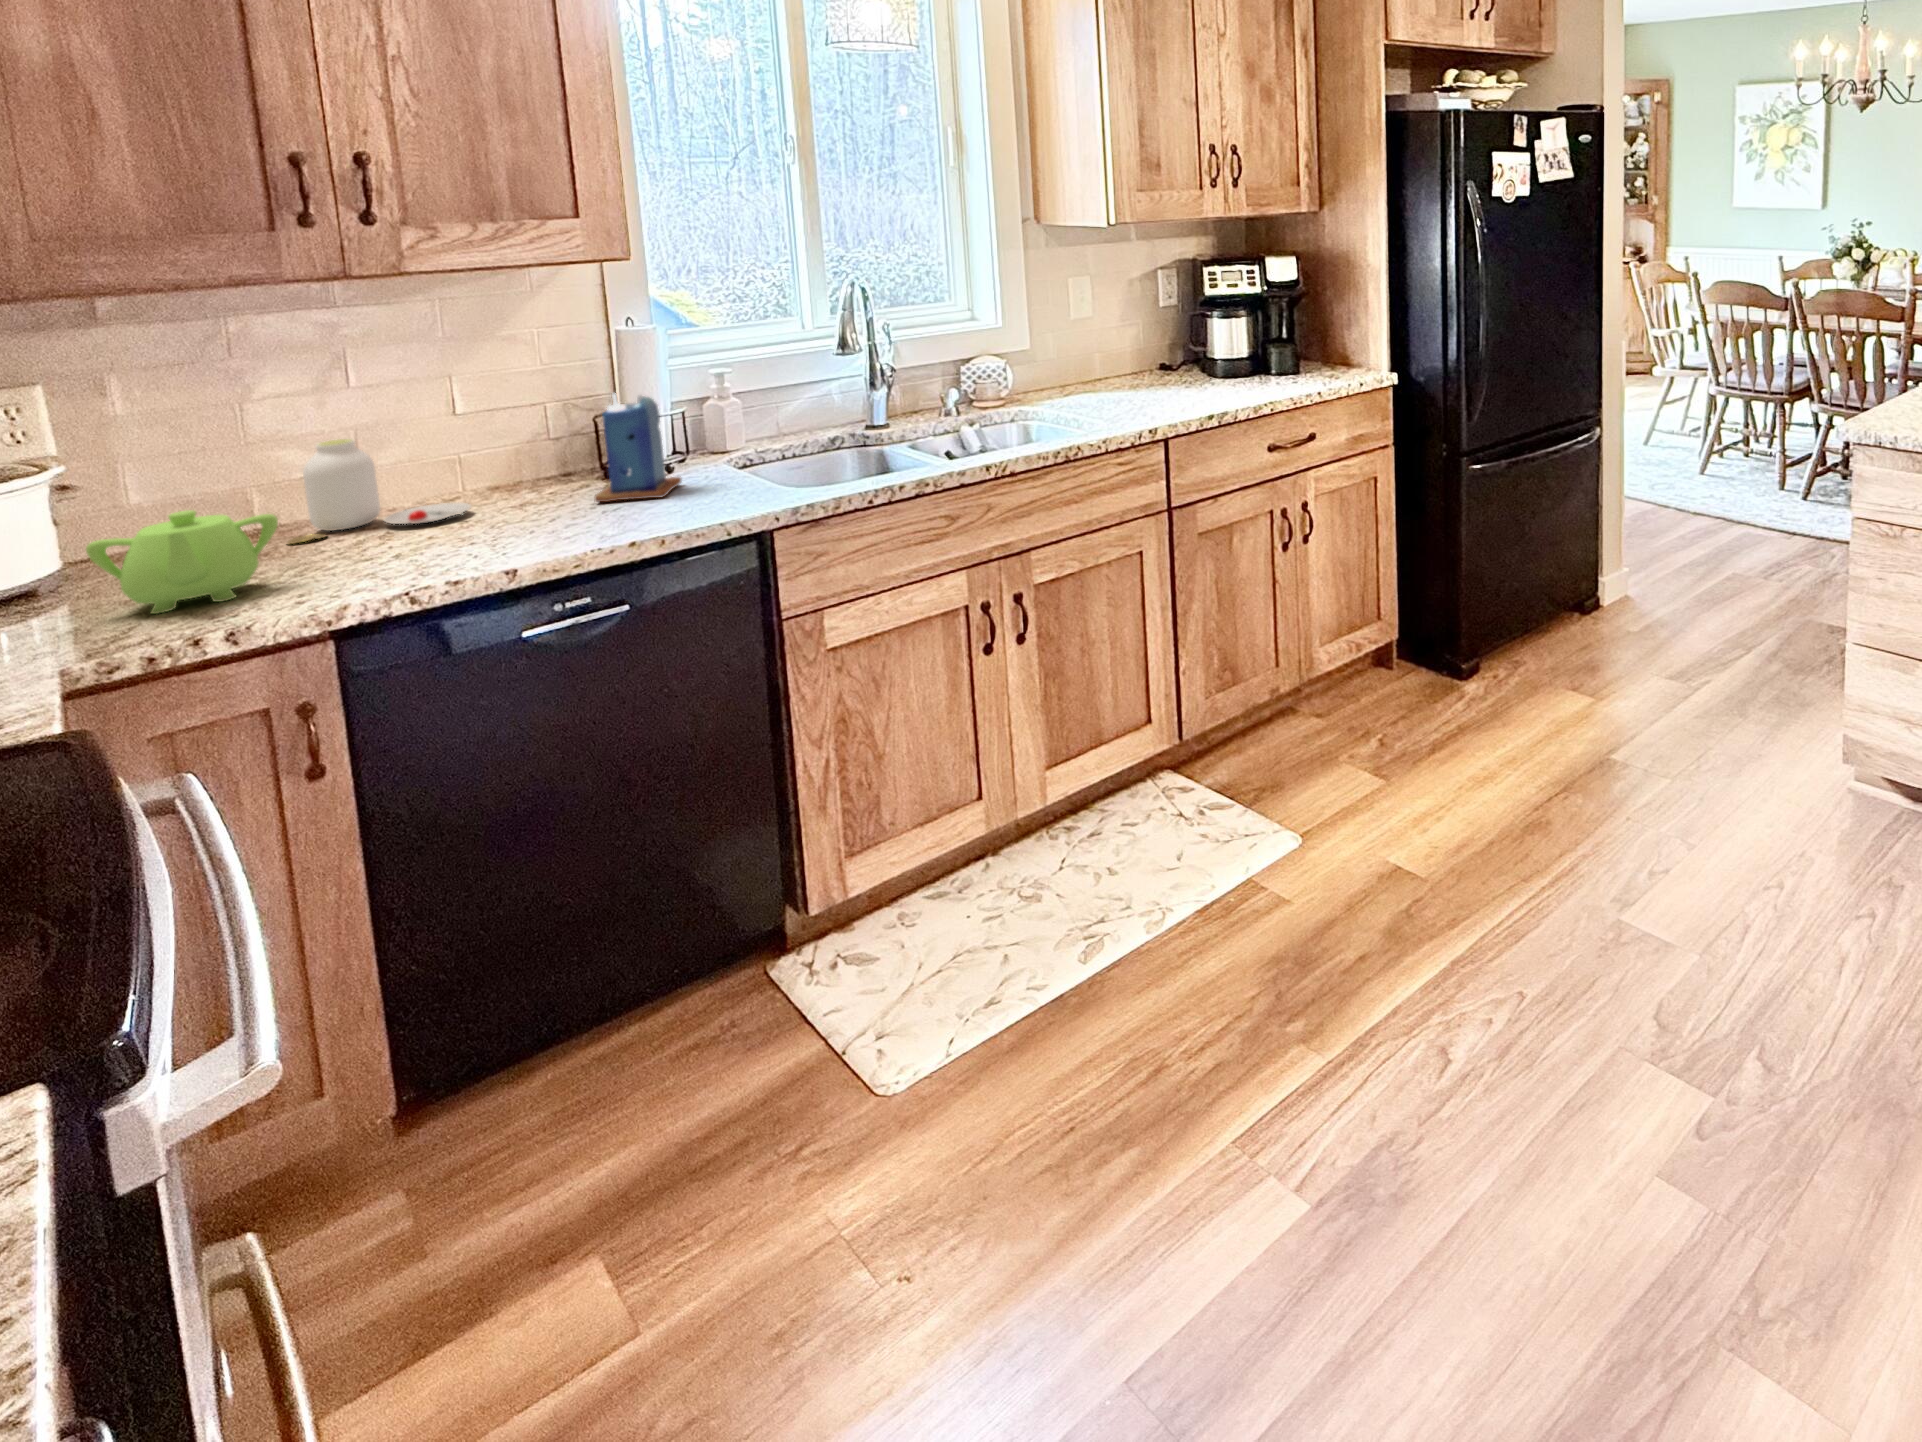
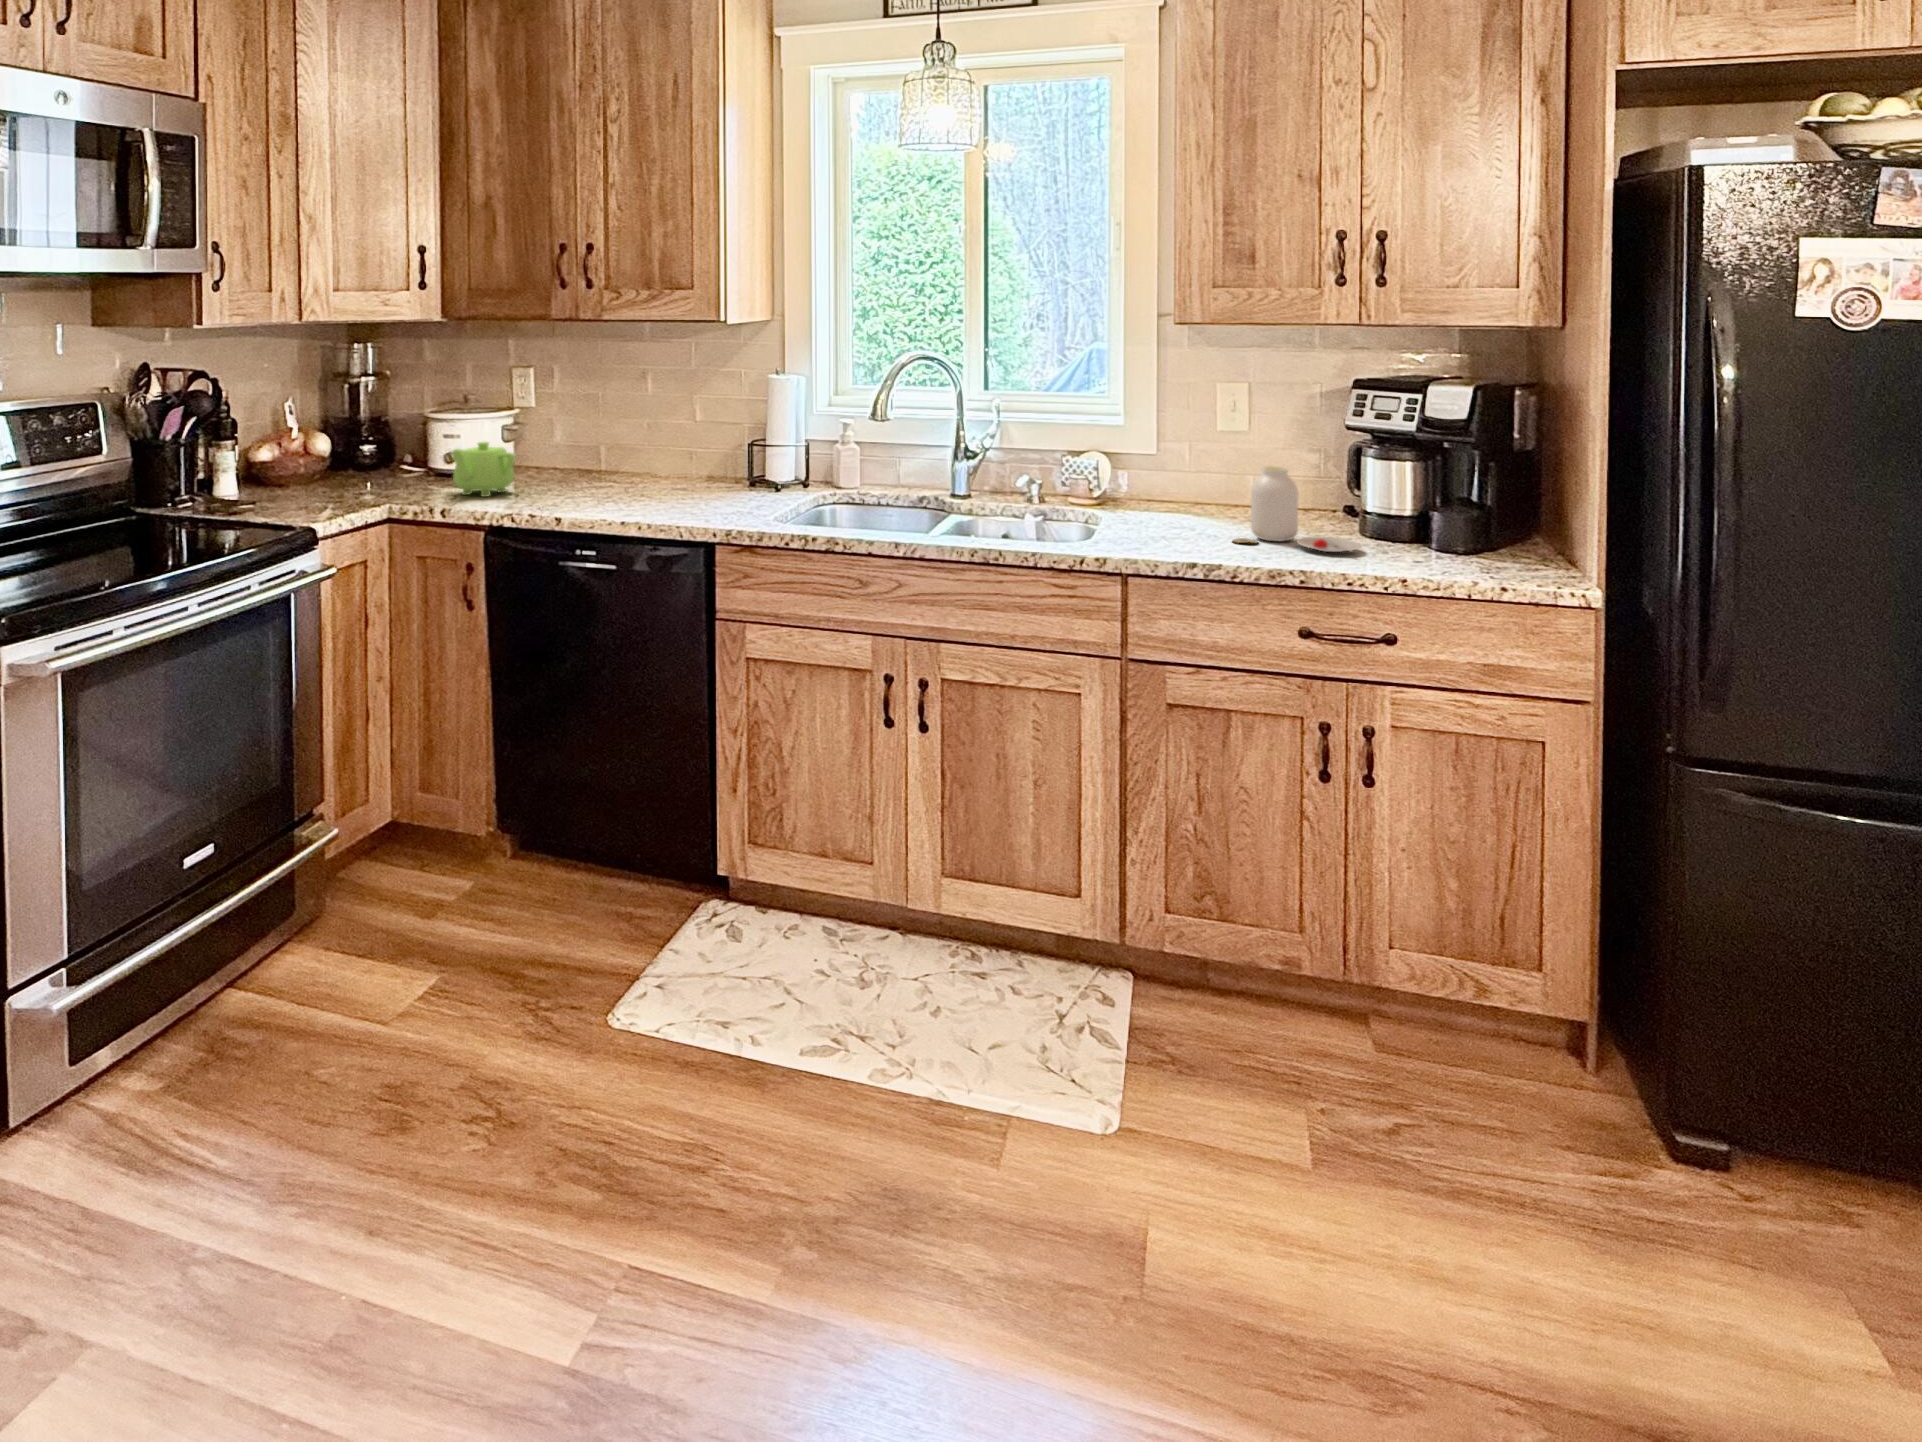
candle: present [595,393,681,502] -> none [697,418,760,504]
jar: present [287,439,471,544] -> present [1233,466,1361,552]

